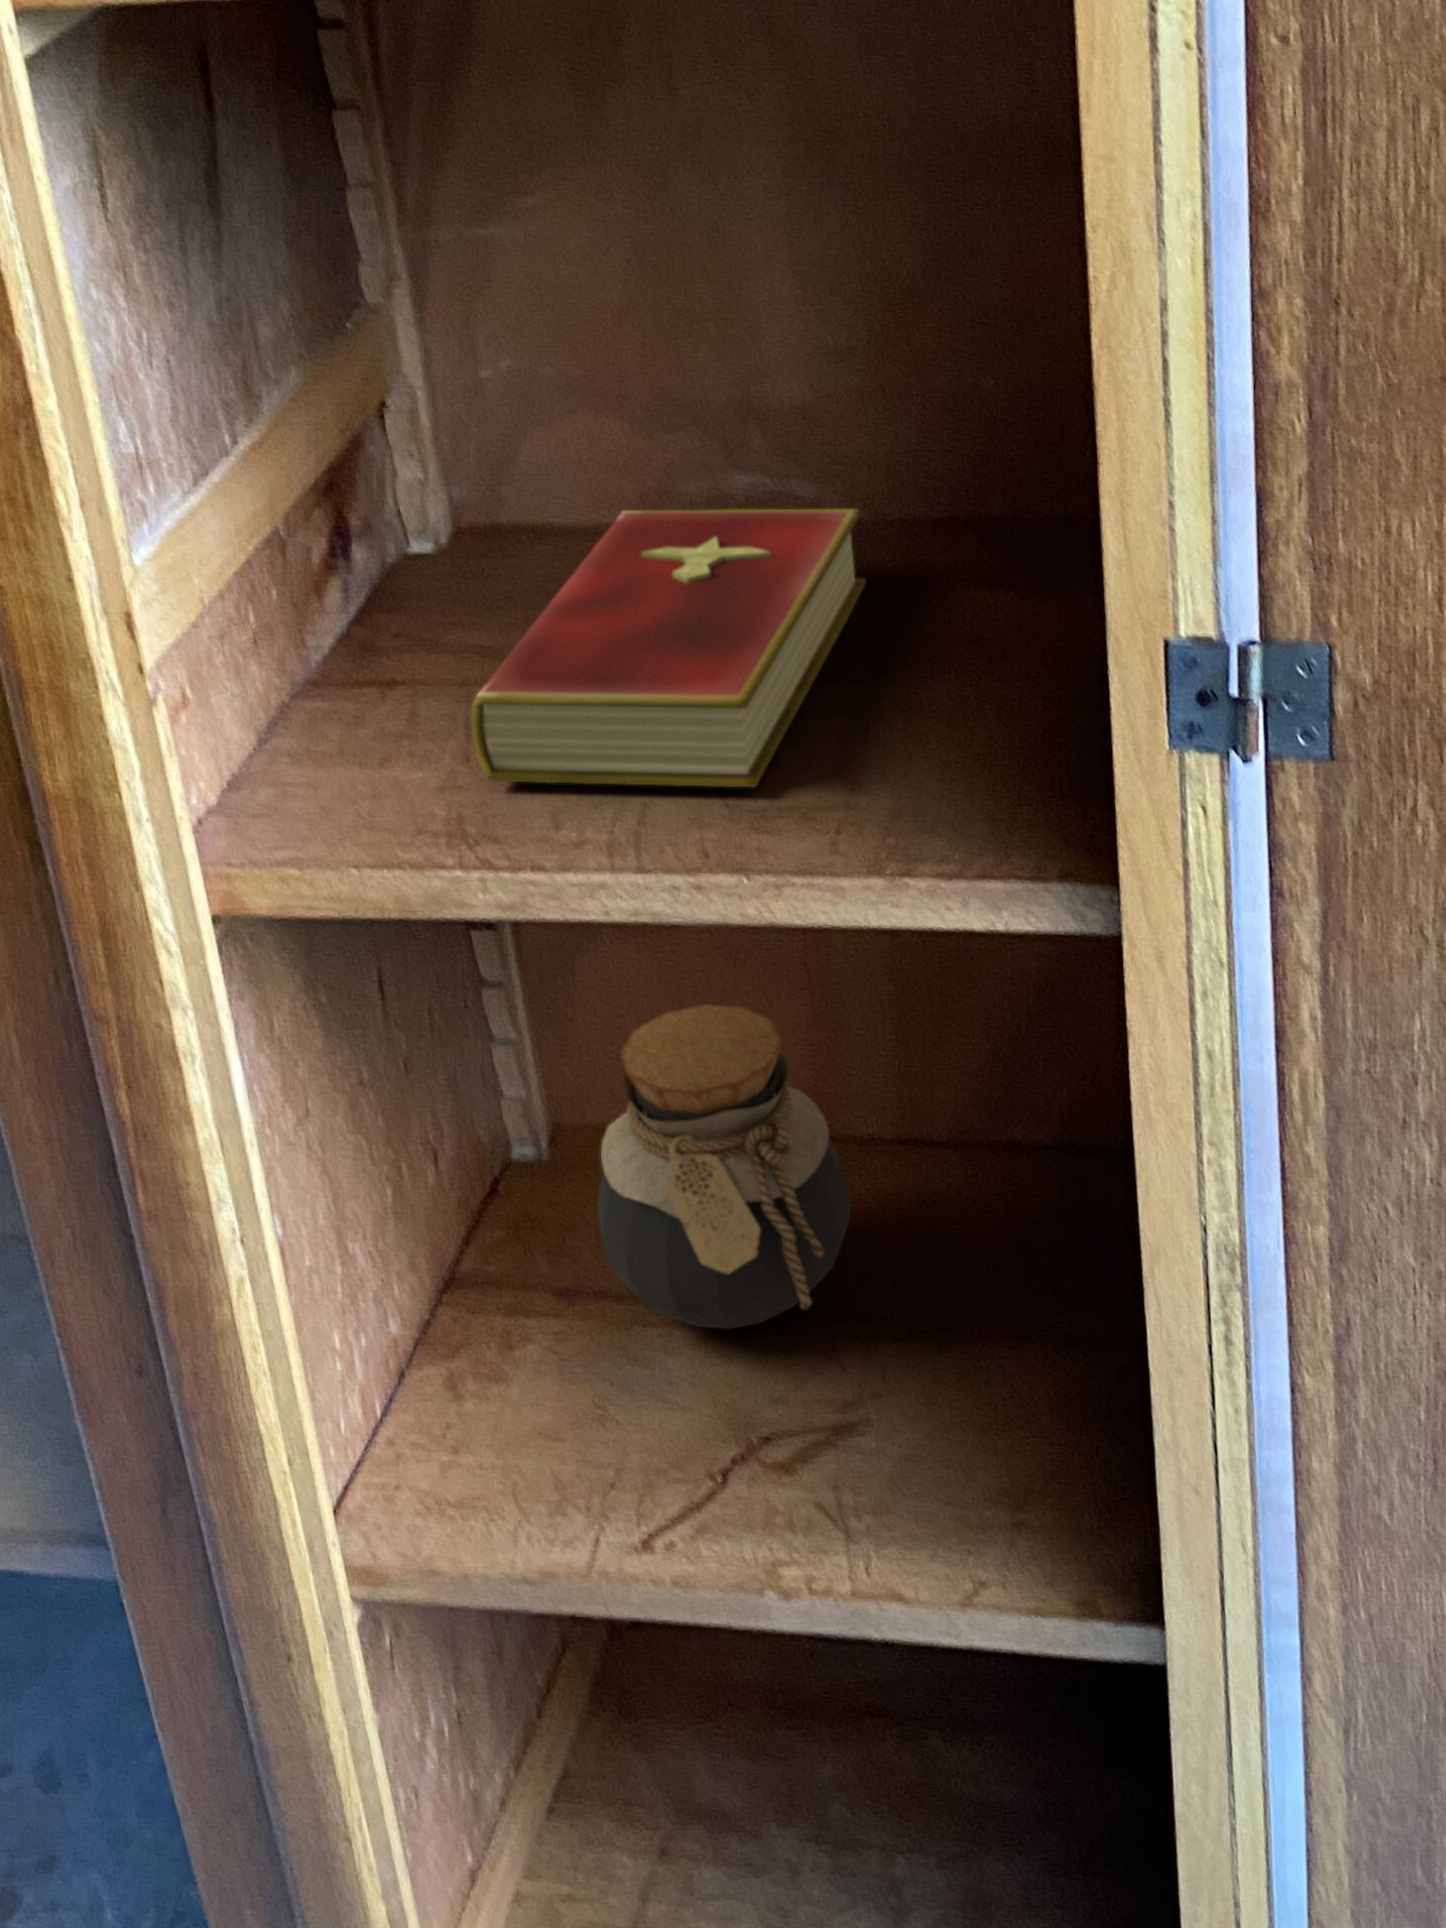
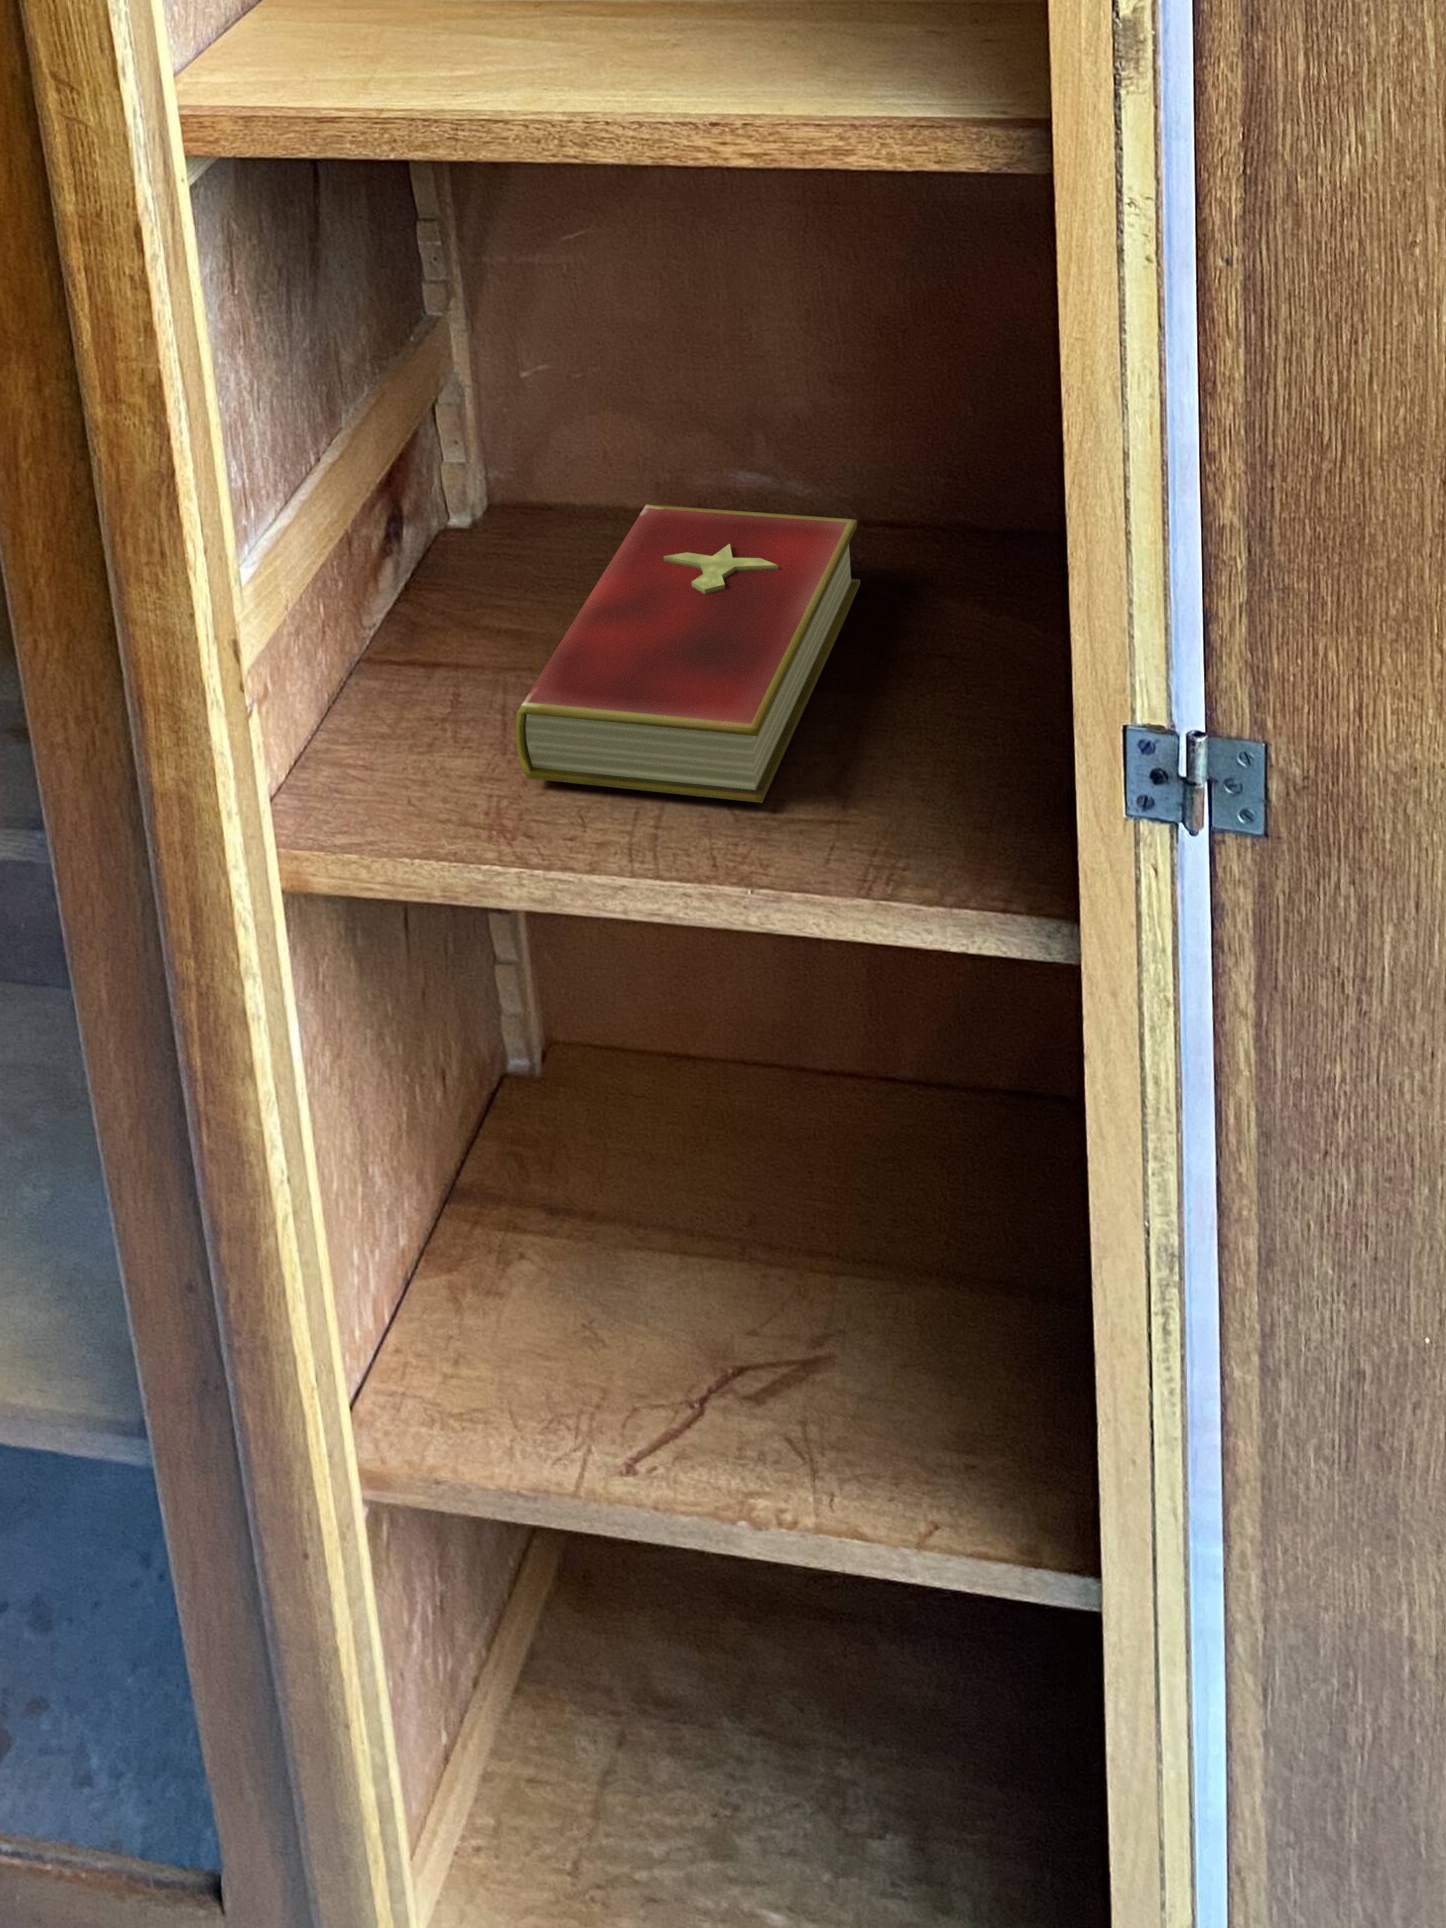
jar: present [598,1004,851,1329] -> none [593,948,825,1256]

